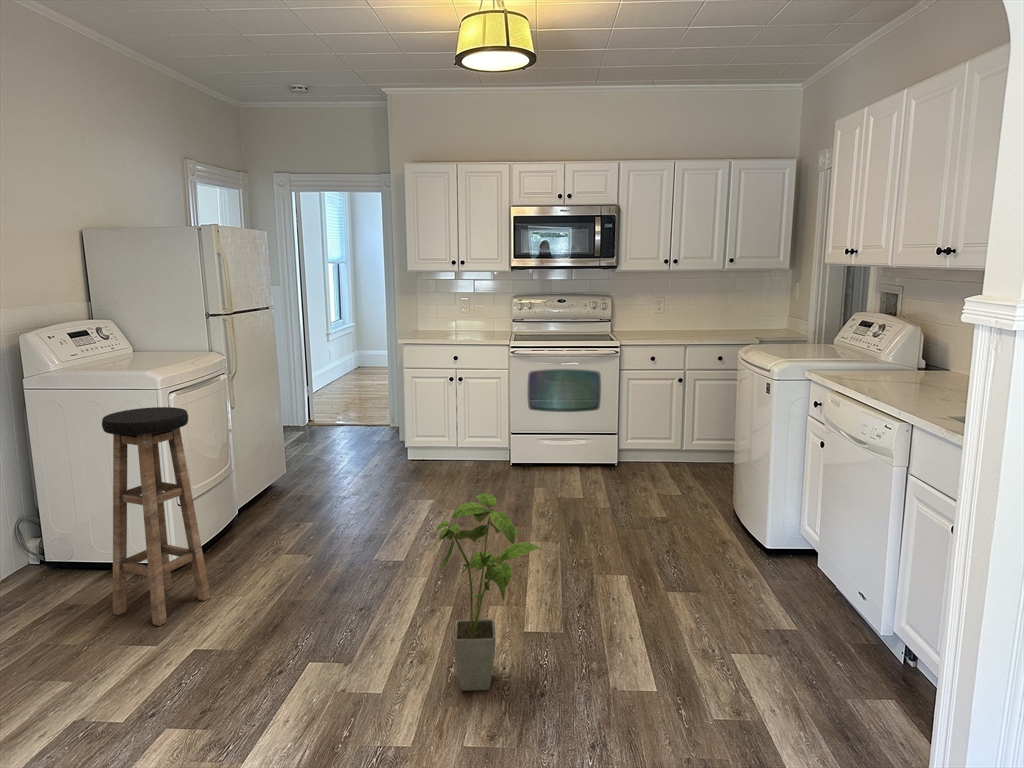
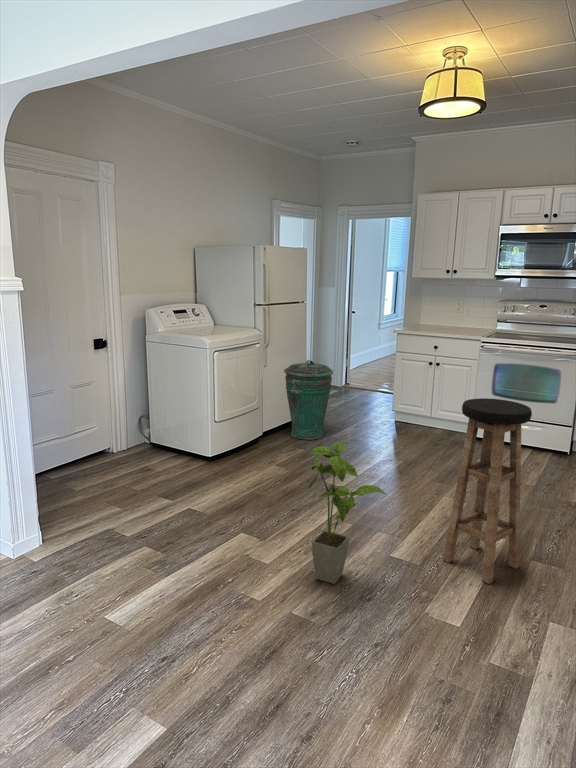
trash can: none [259,392,334,507] -> present [284,360,333,440]
bar stool: present [102,407,211,626] -> present [443,398,532,584]

